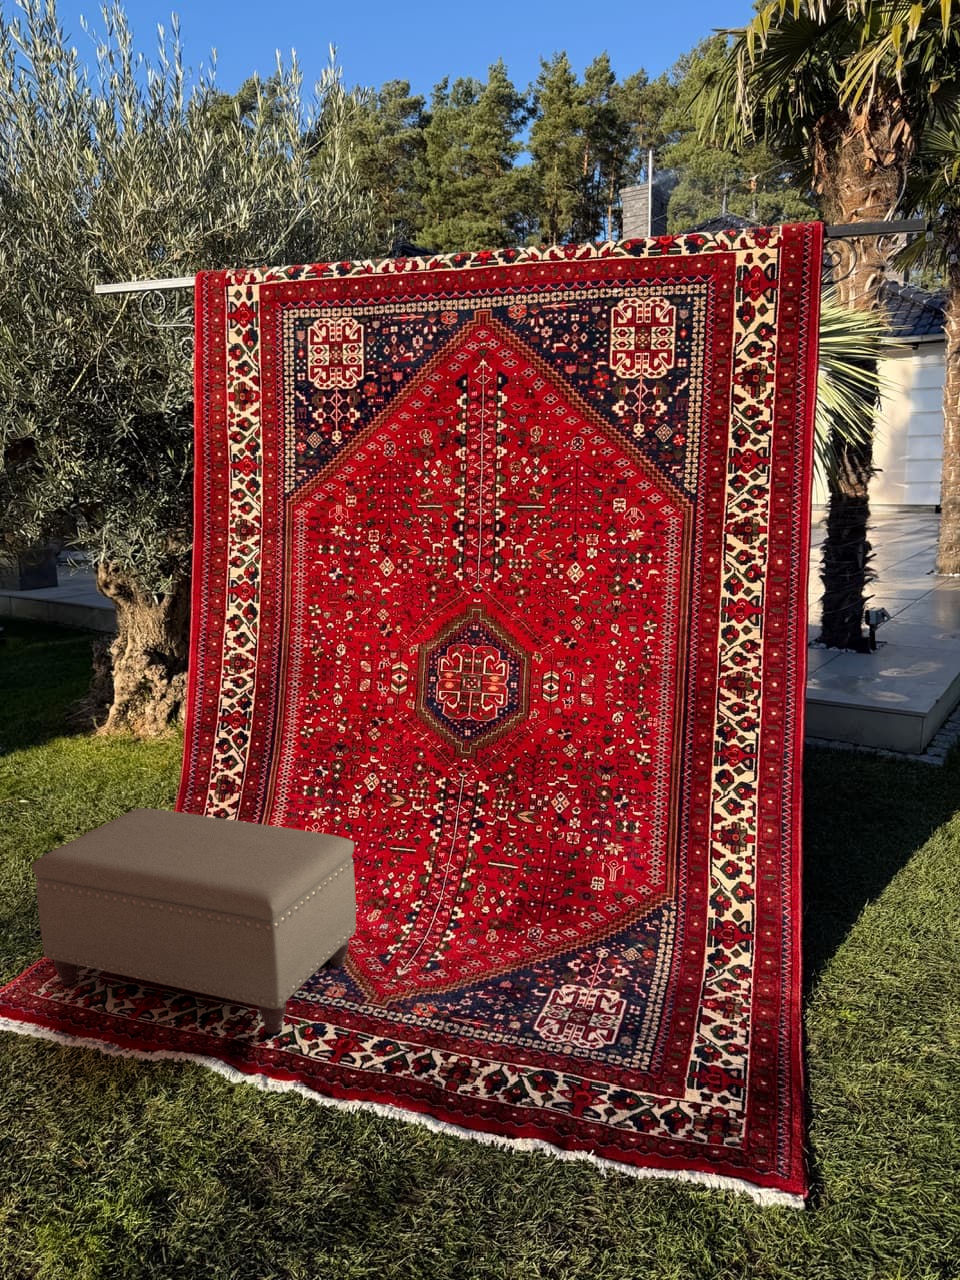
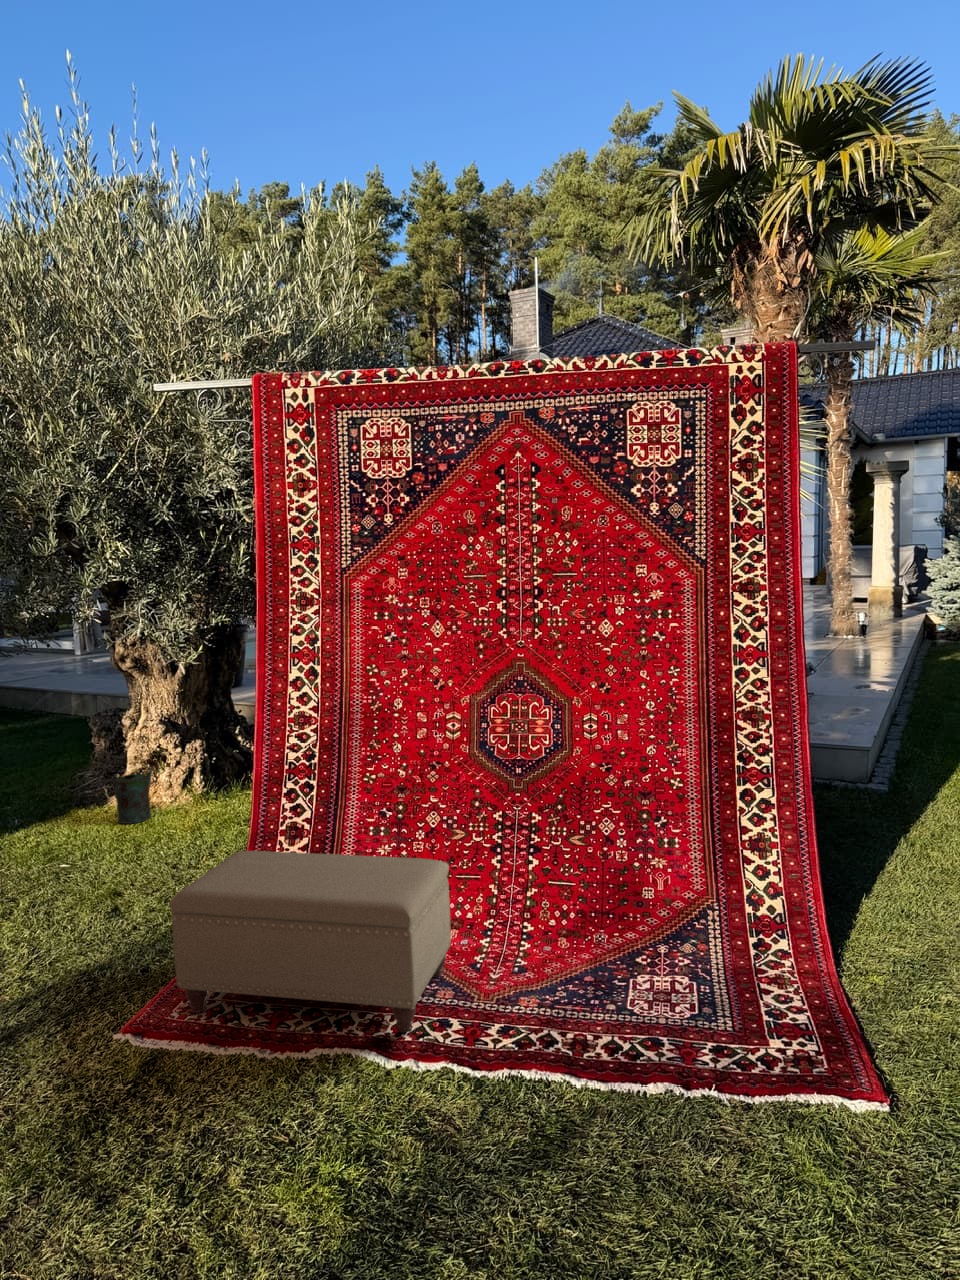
watering can: none [91,687,146,753] -> present [115,761,158,824]

